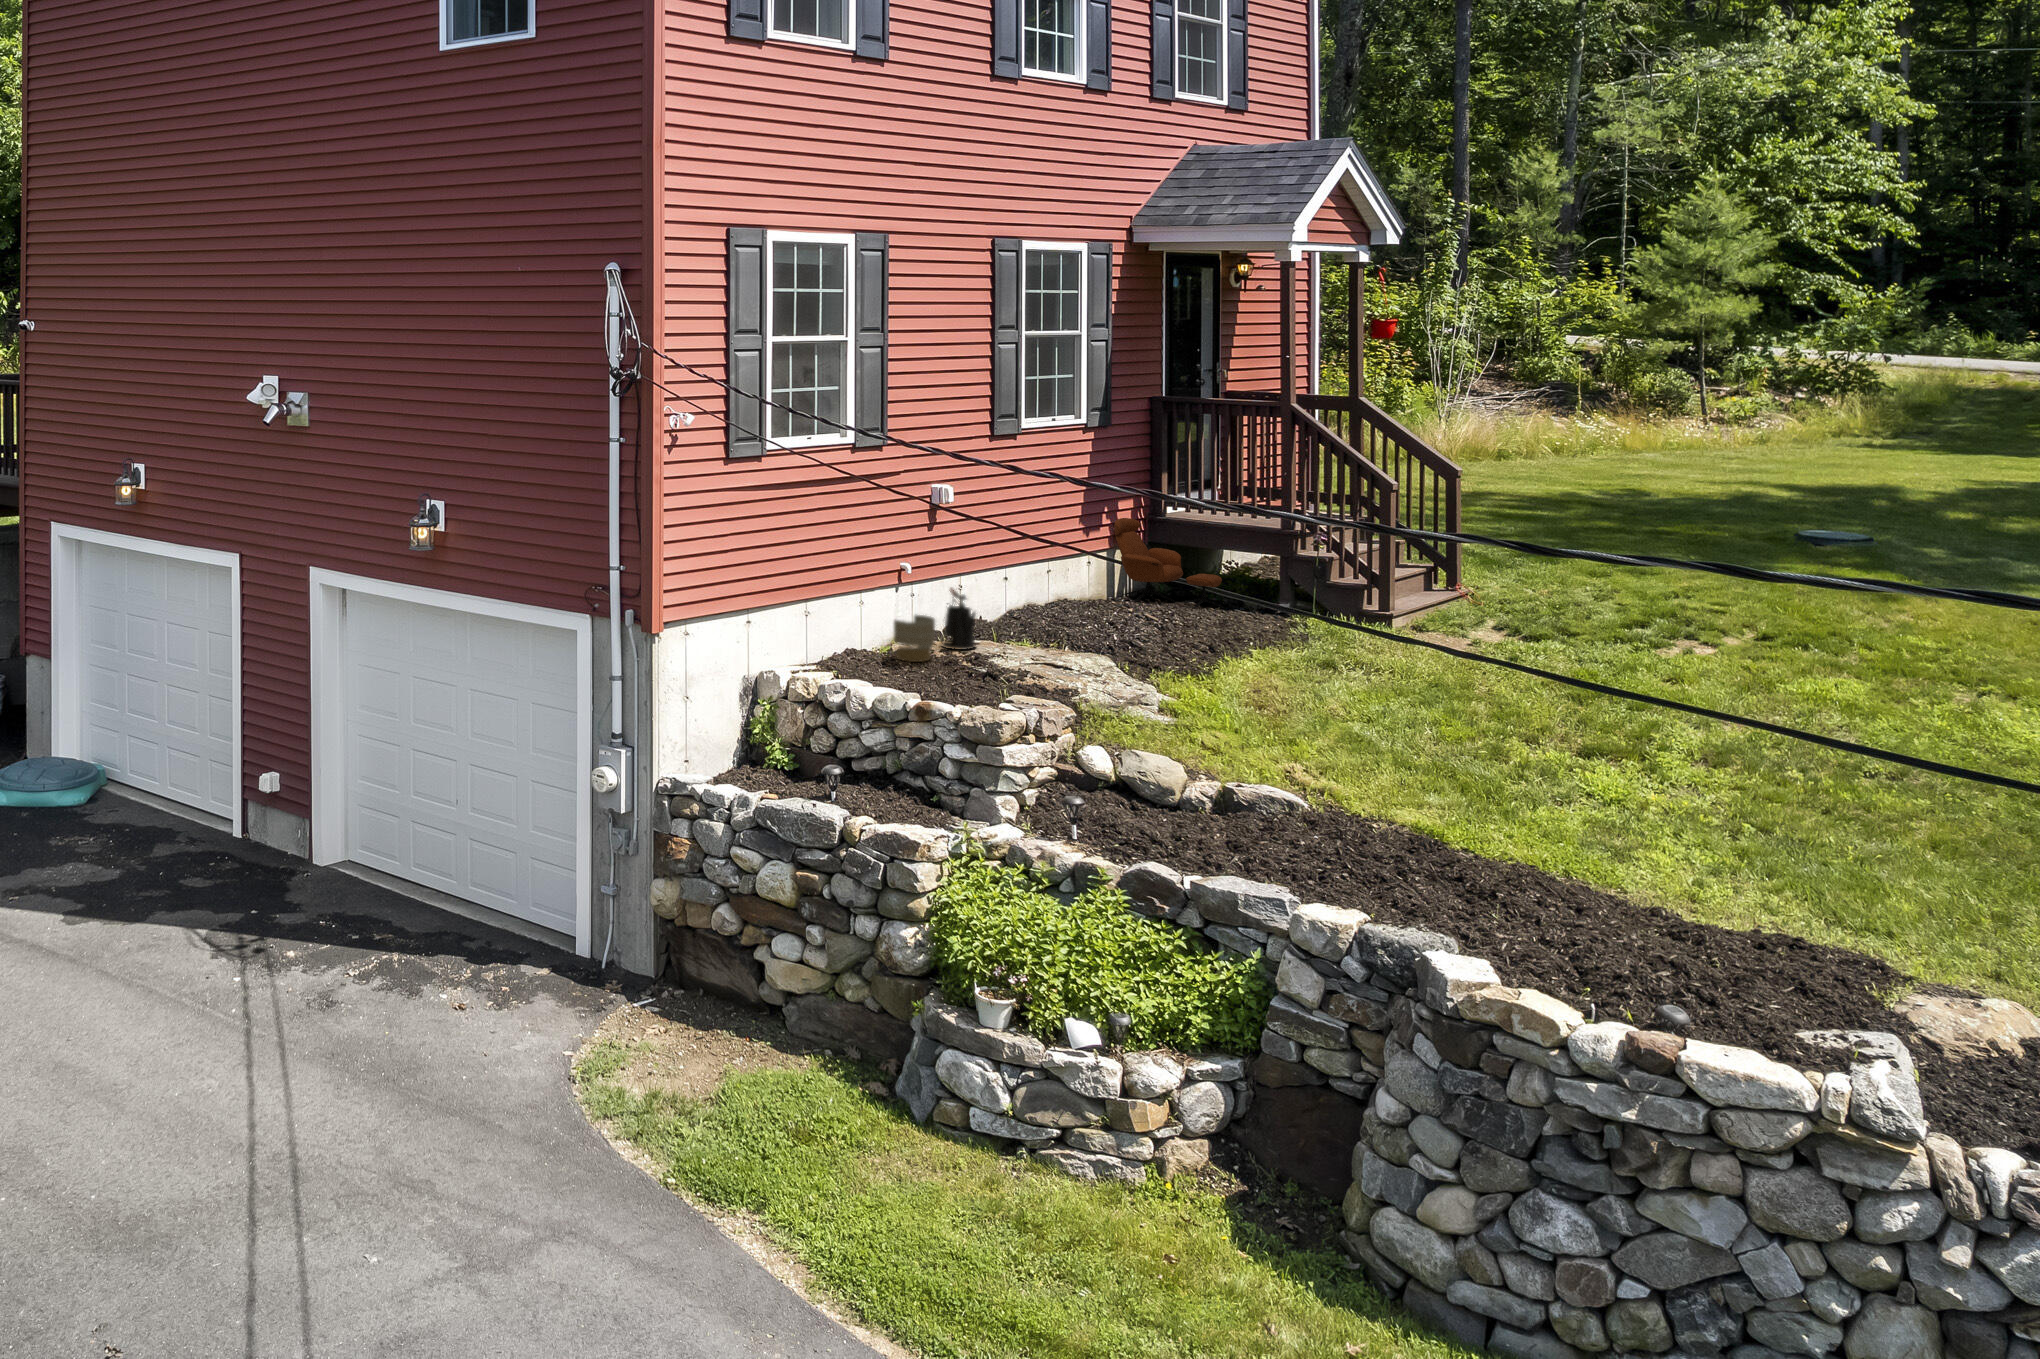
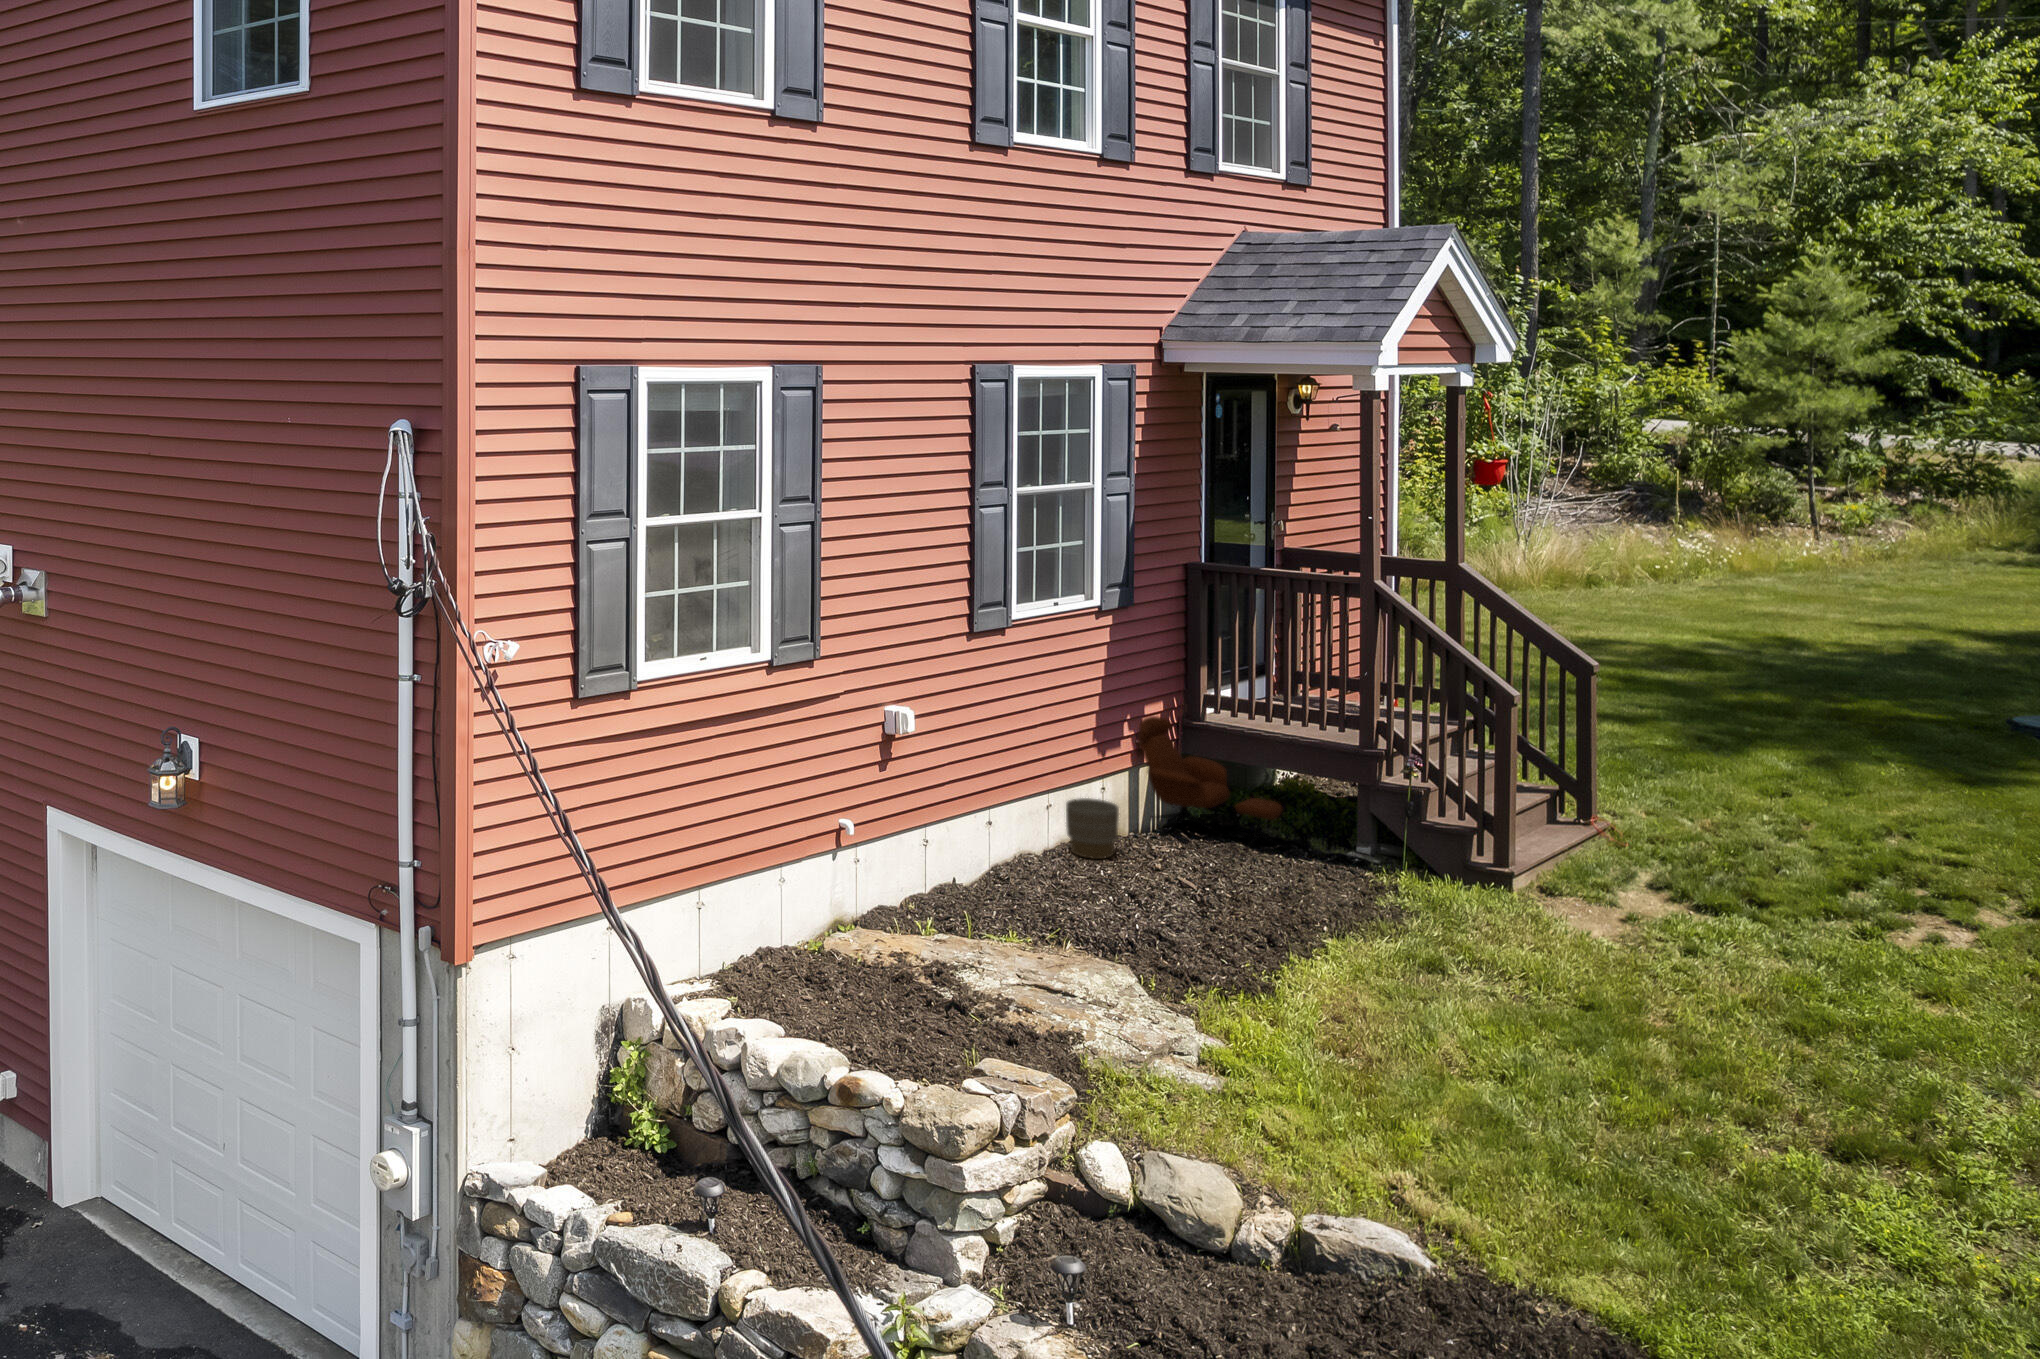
watering can: present [942,588,976,650] -> none [899,837,948,932]
planter: present [894,615,935,662] -> present [1066,798,1119,859]

